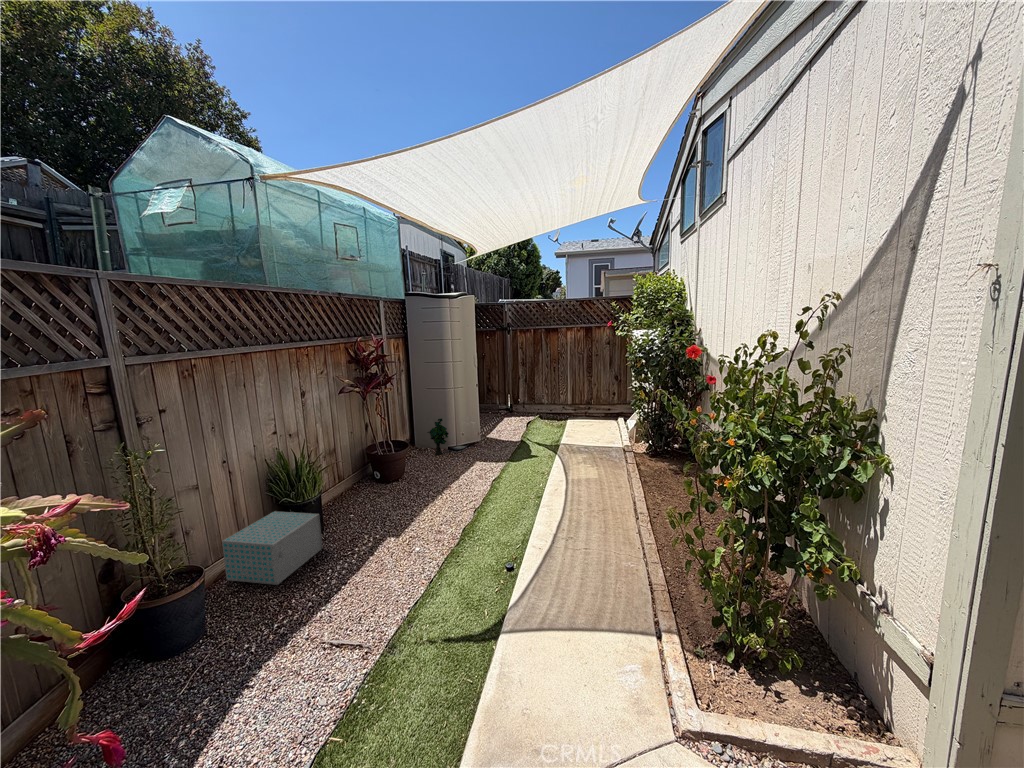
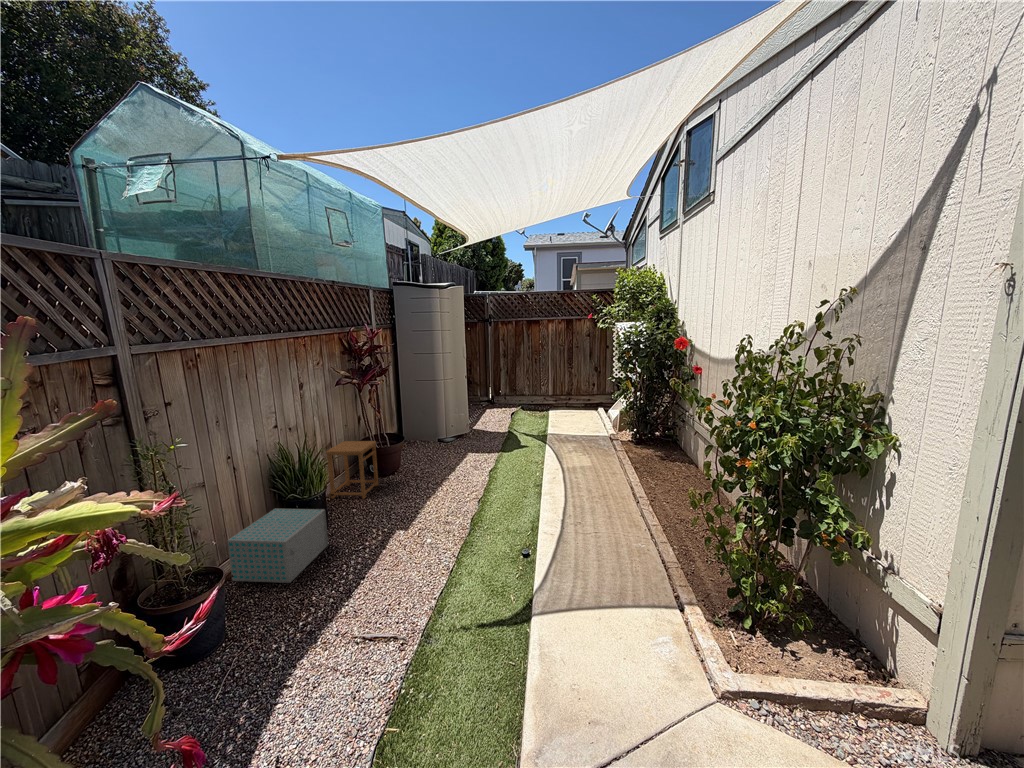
decorative plant: present [428,419,449,455] -> none [414,411,437,448]
side table: none [332,447,384,504] -> present [326,441,378,499]

